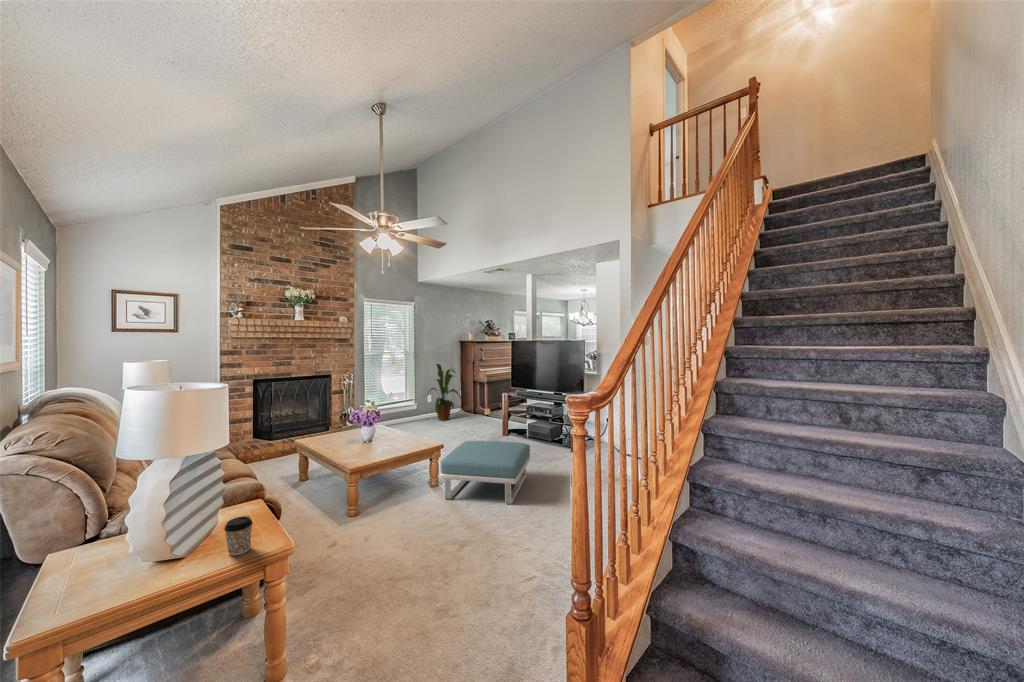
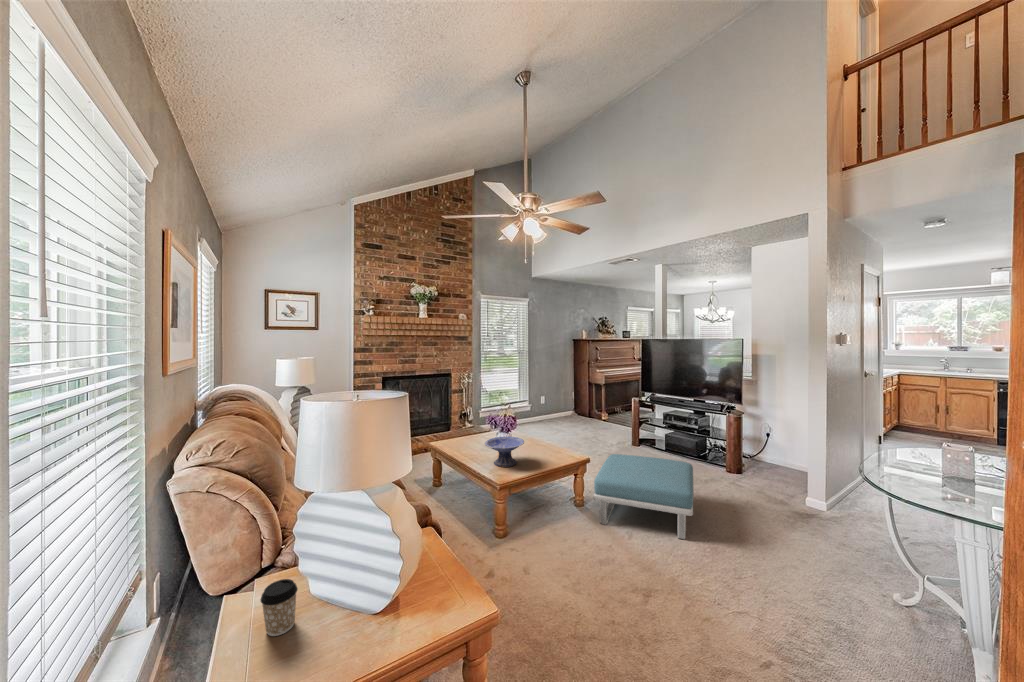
house plant: present [431,364,460,421] -> none [540,363,581,423]
decorative bowl: none [342,429,381,456] -> present [485,436,524,467]
coffee cup: present [224,516,253,555] -> present [261,579,298,636]

